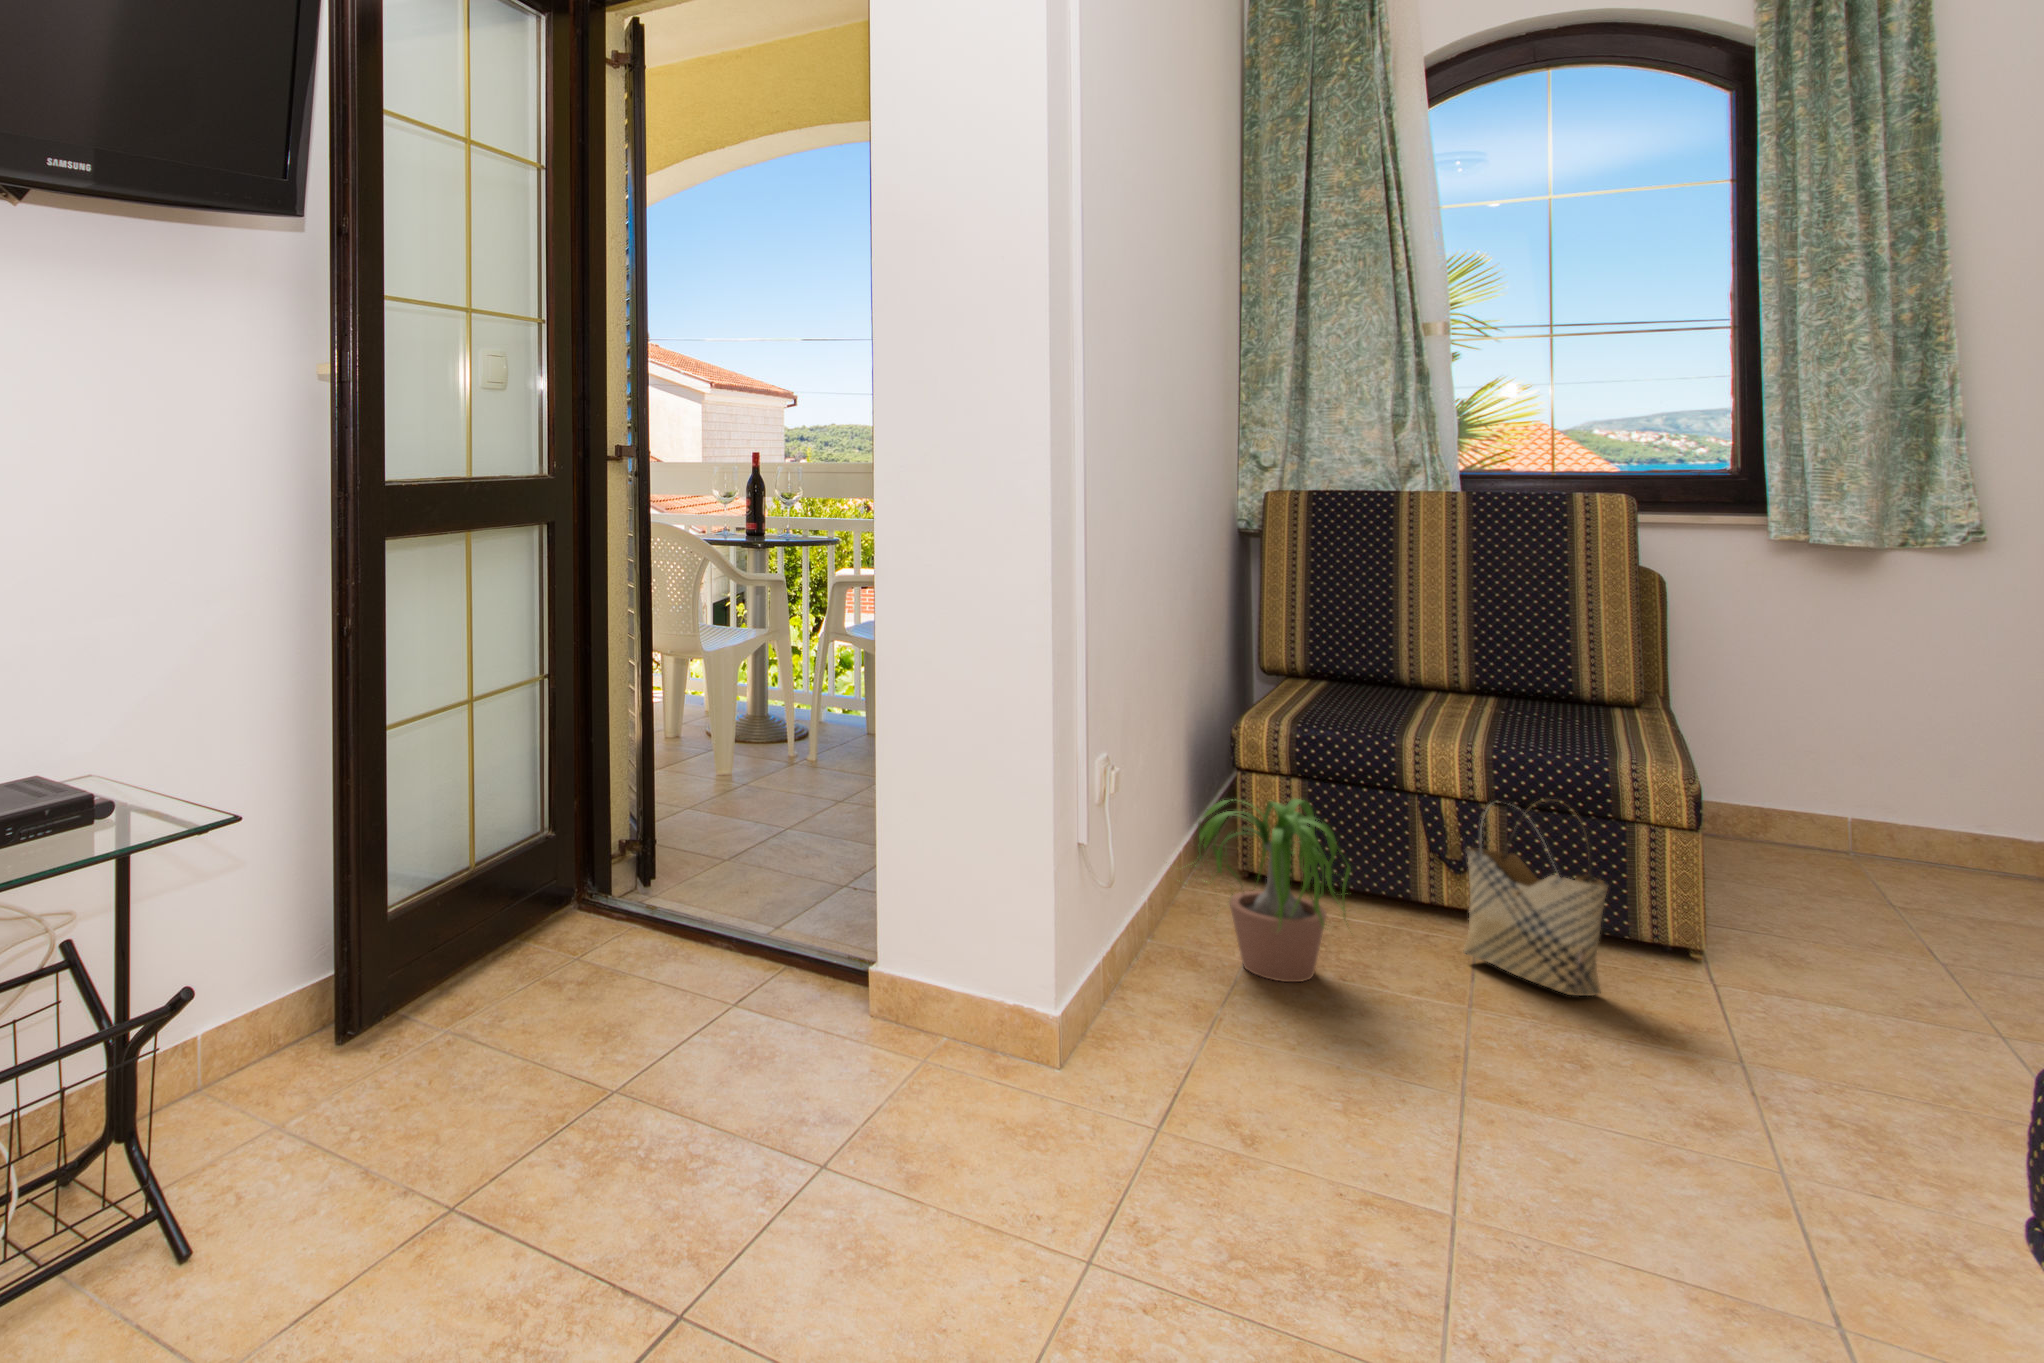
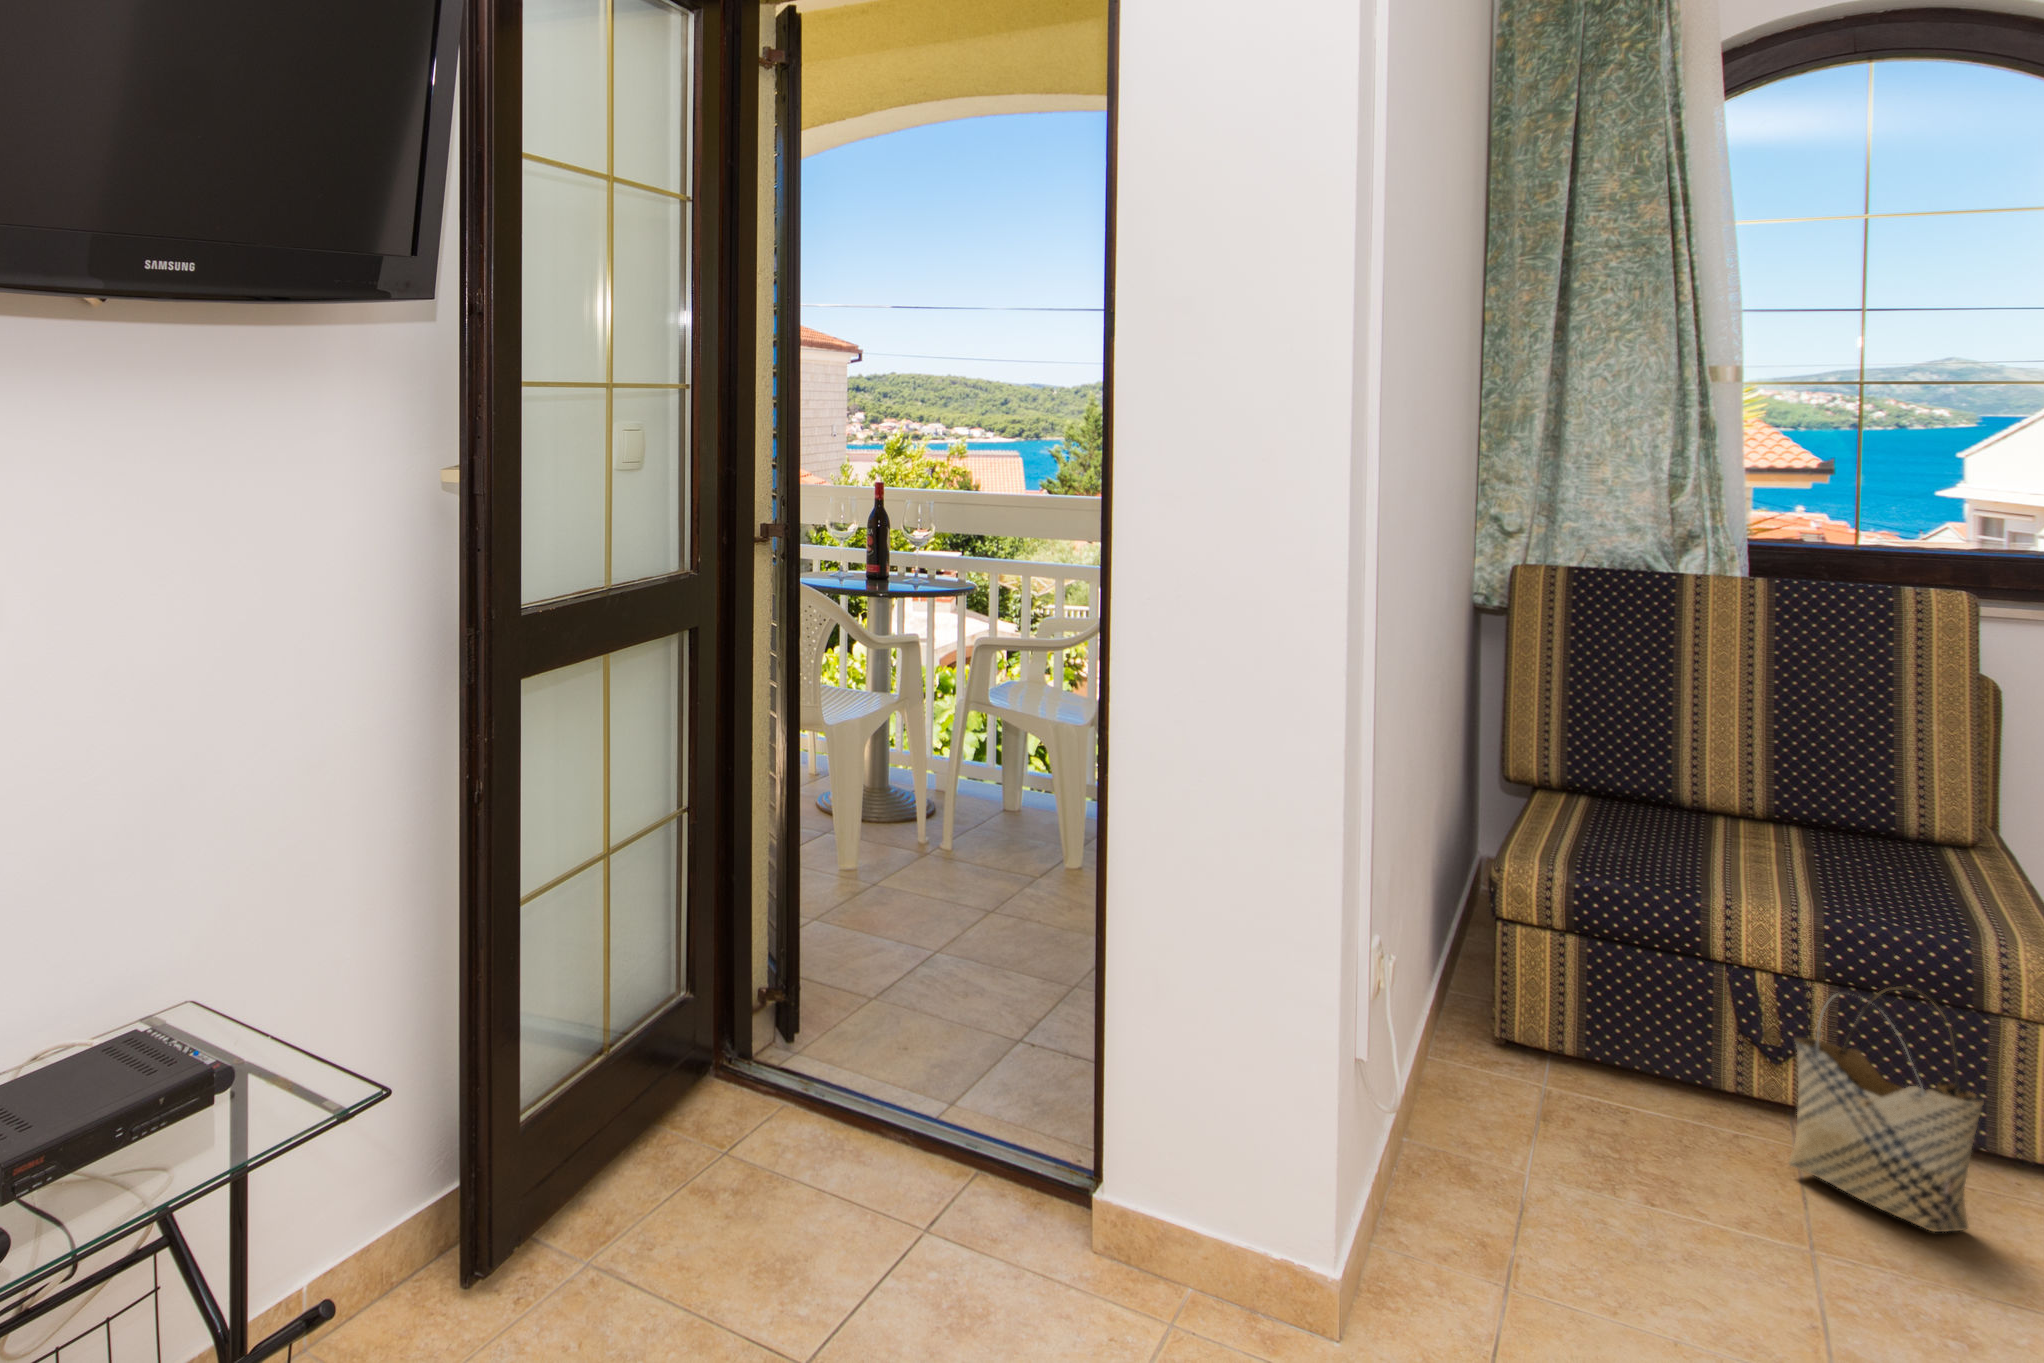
potted plant: present [1198,799,1351,982] -> none [1428,977,1681,1204]

